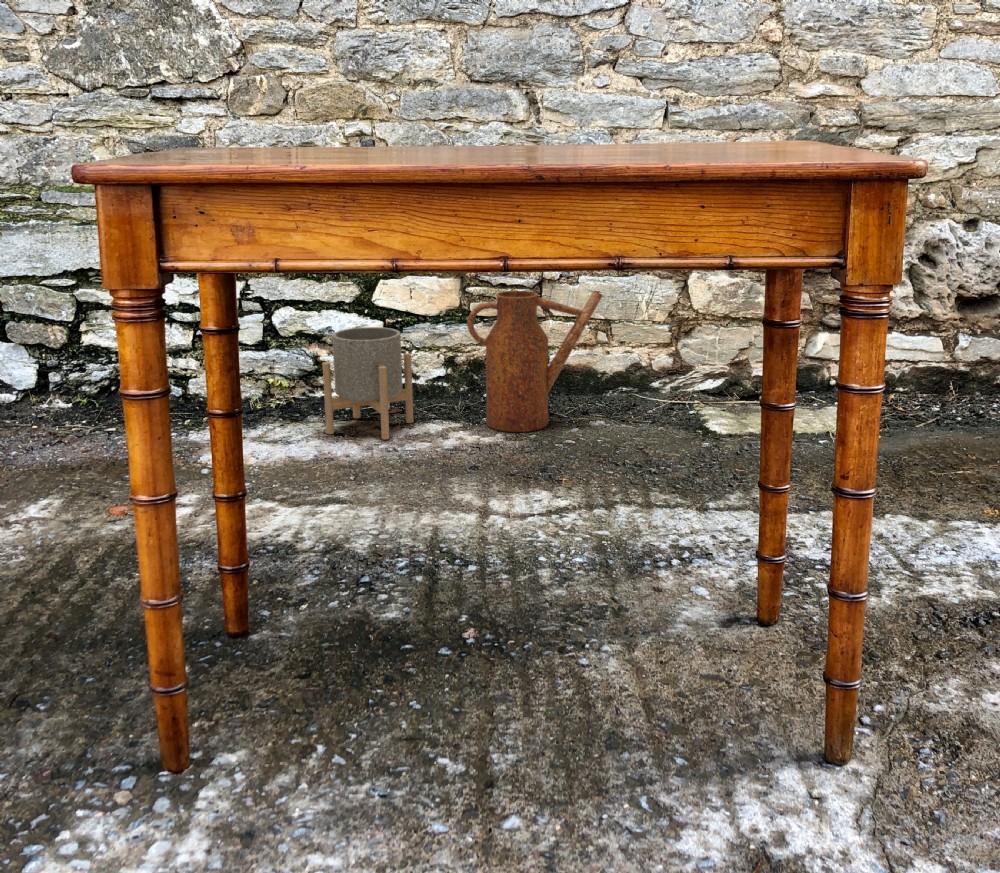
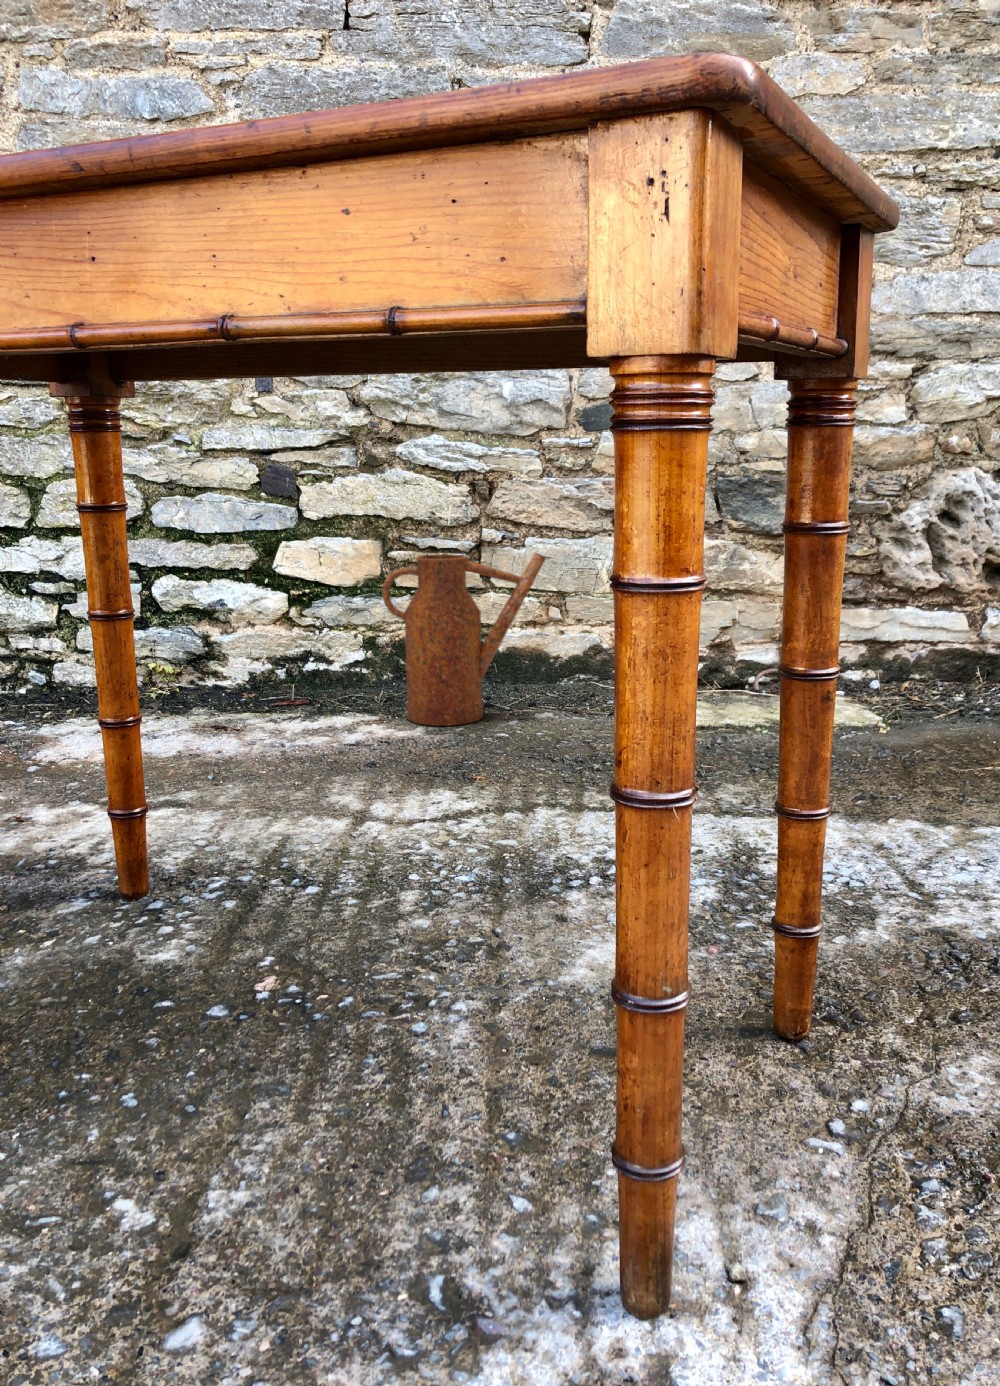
planter: present [323,327,413,440] -> none [201,599,319,733]

